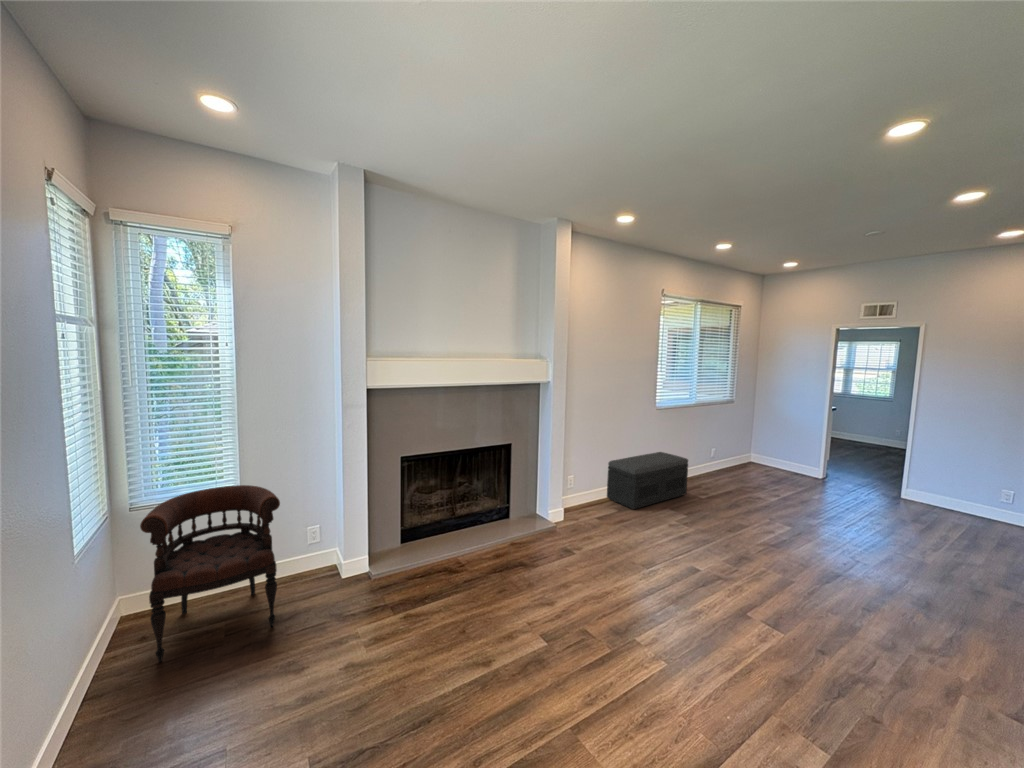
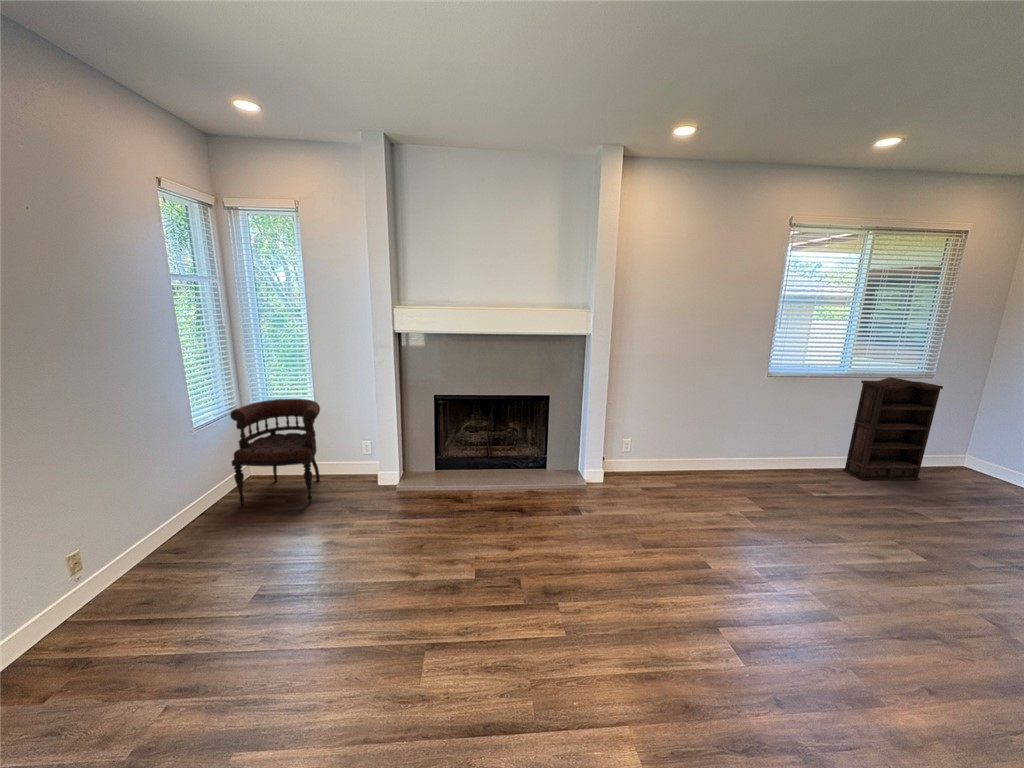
bookshelf: none [702,403,748,480] -> present [843,377,943,480]
storage bench: present [607,452,688,509] -> none [675,430,797,489]

